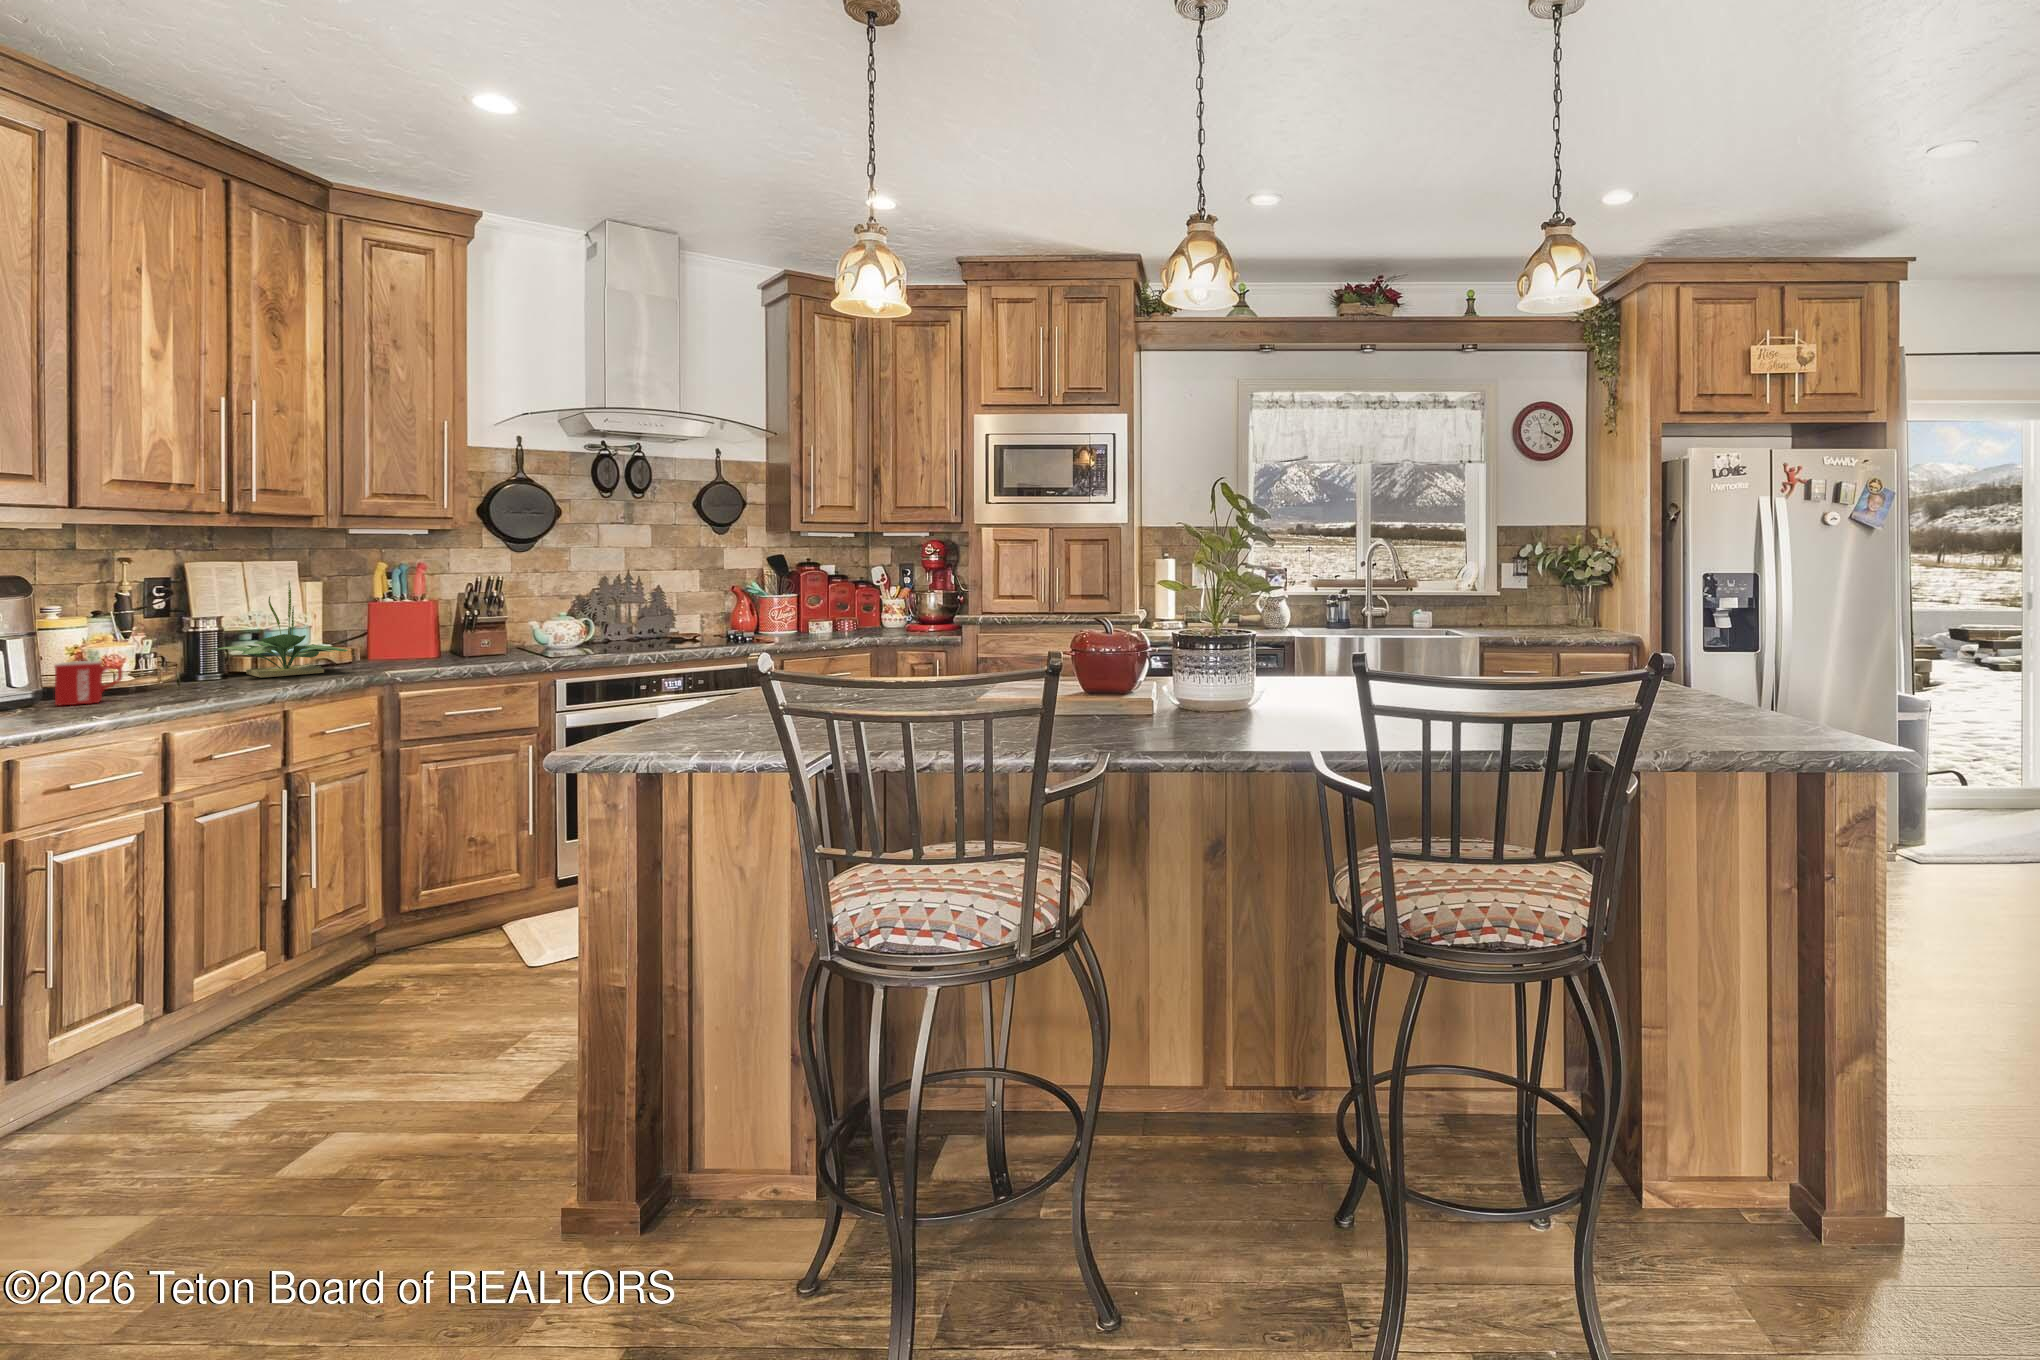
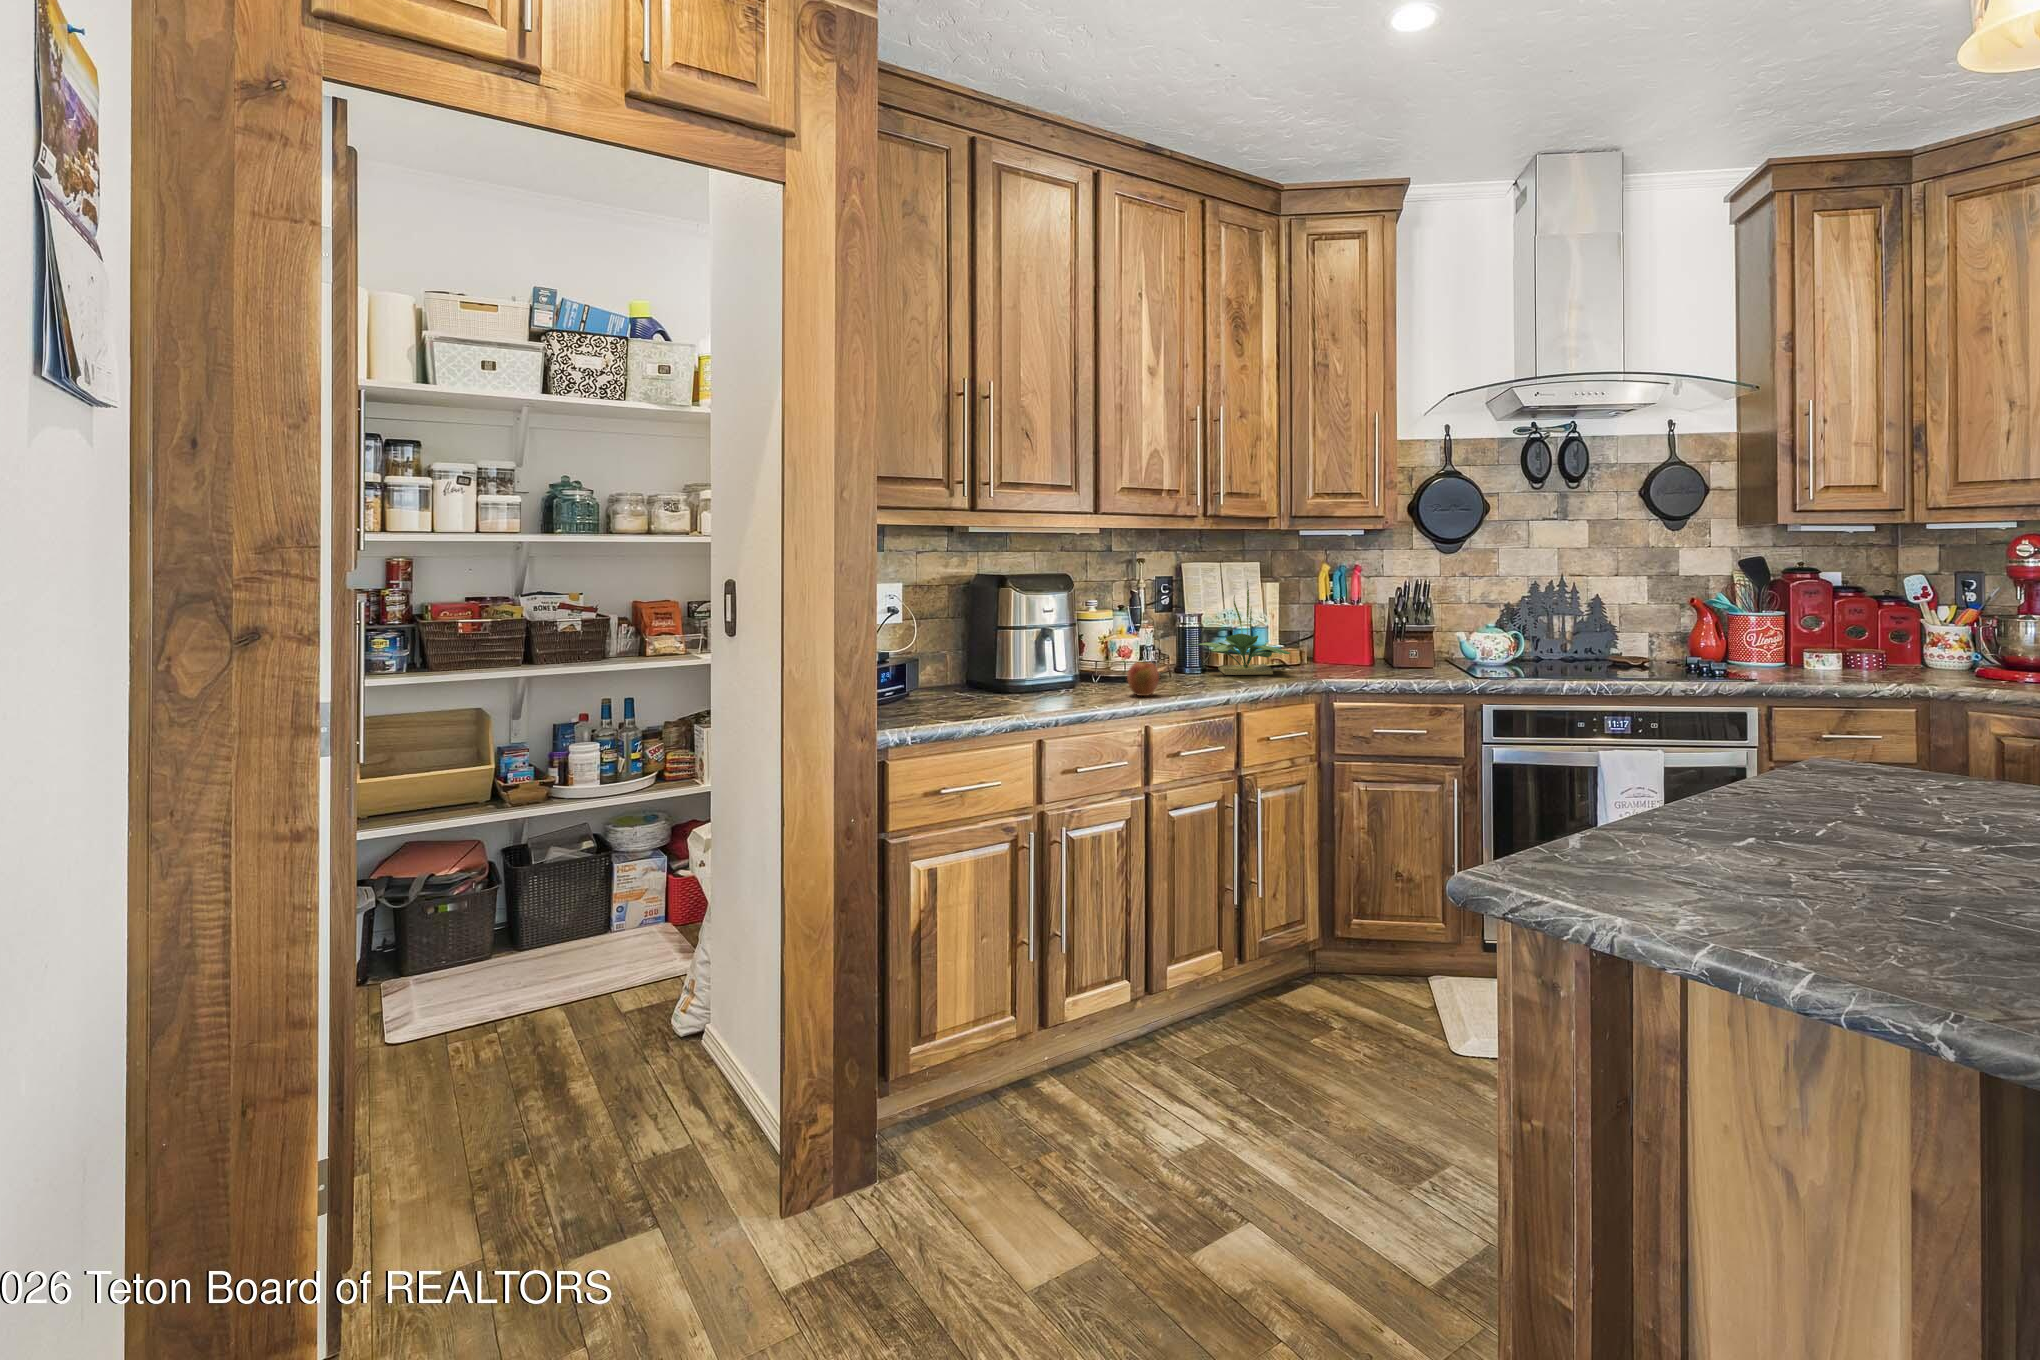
mug: present [54,661,122,705] -> none [1083,650,1125,689]
apple: none [134,666,182,704] -> present [1127,661,1159,696]

